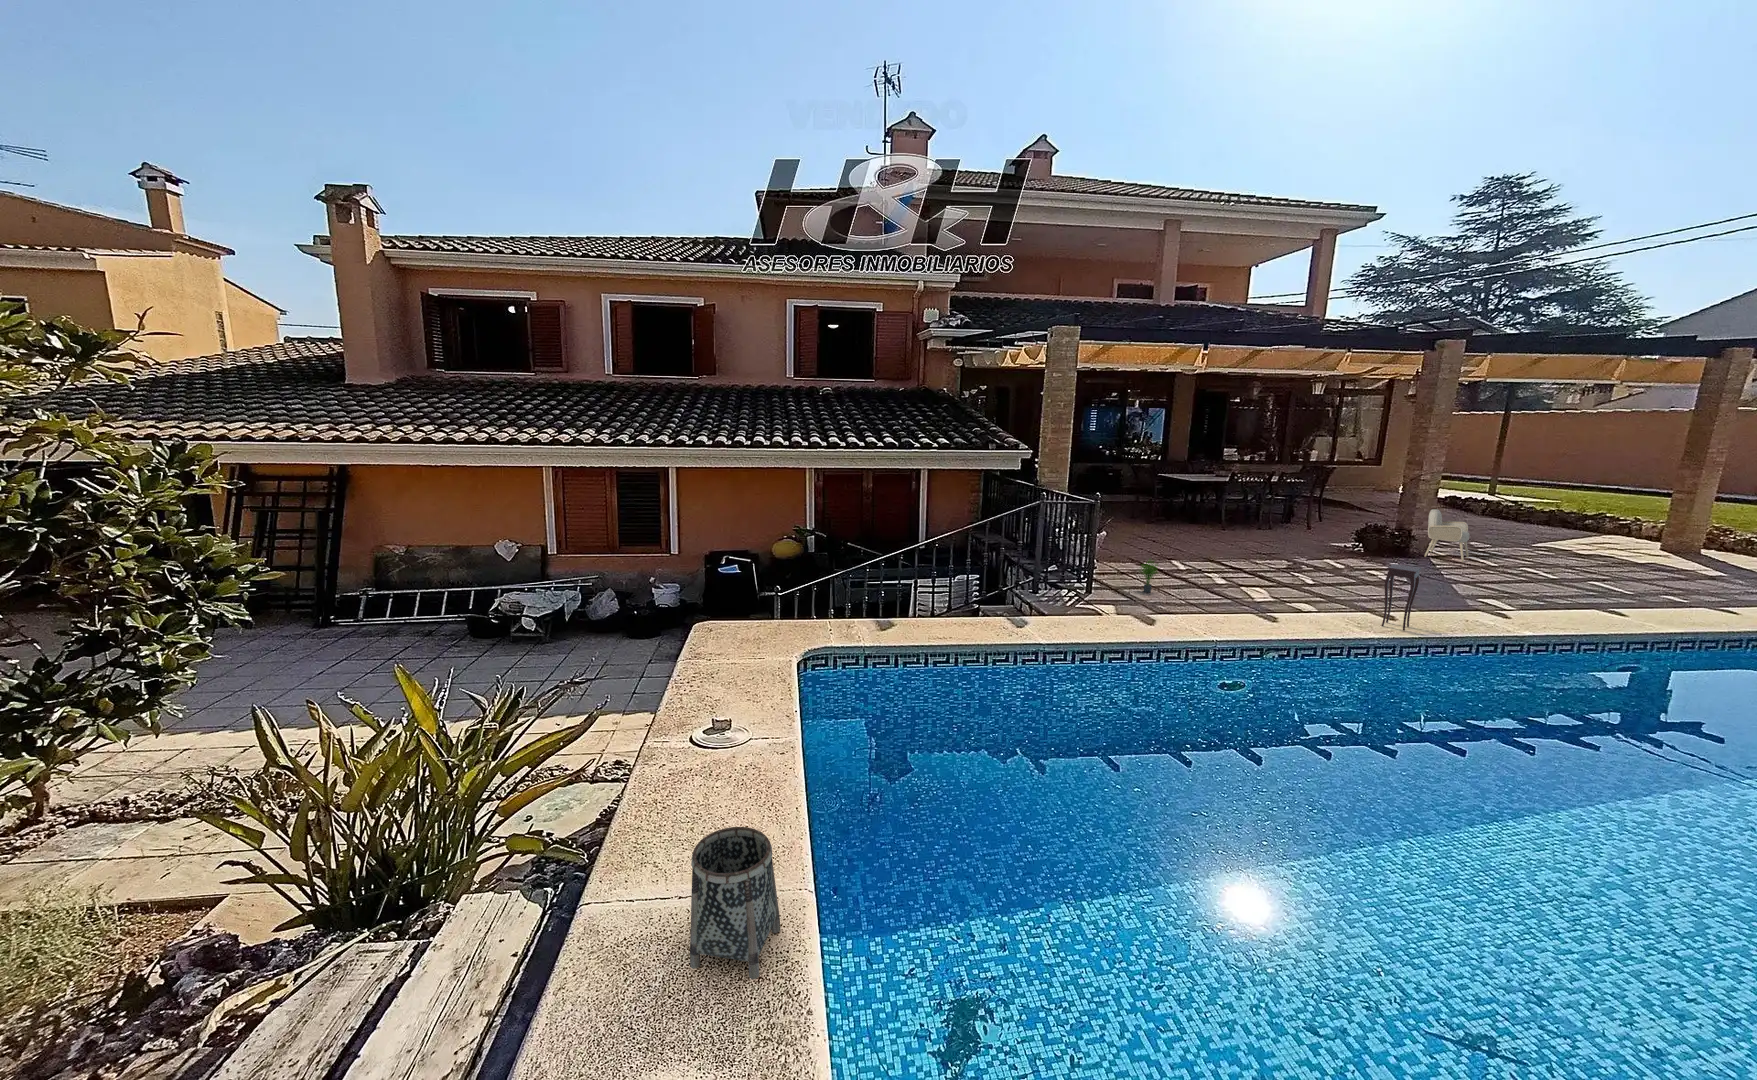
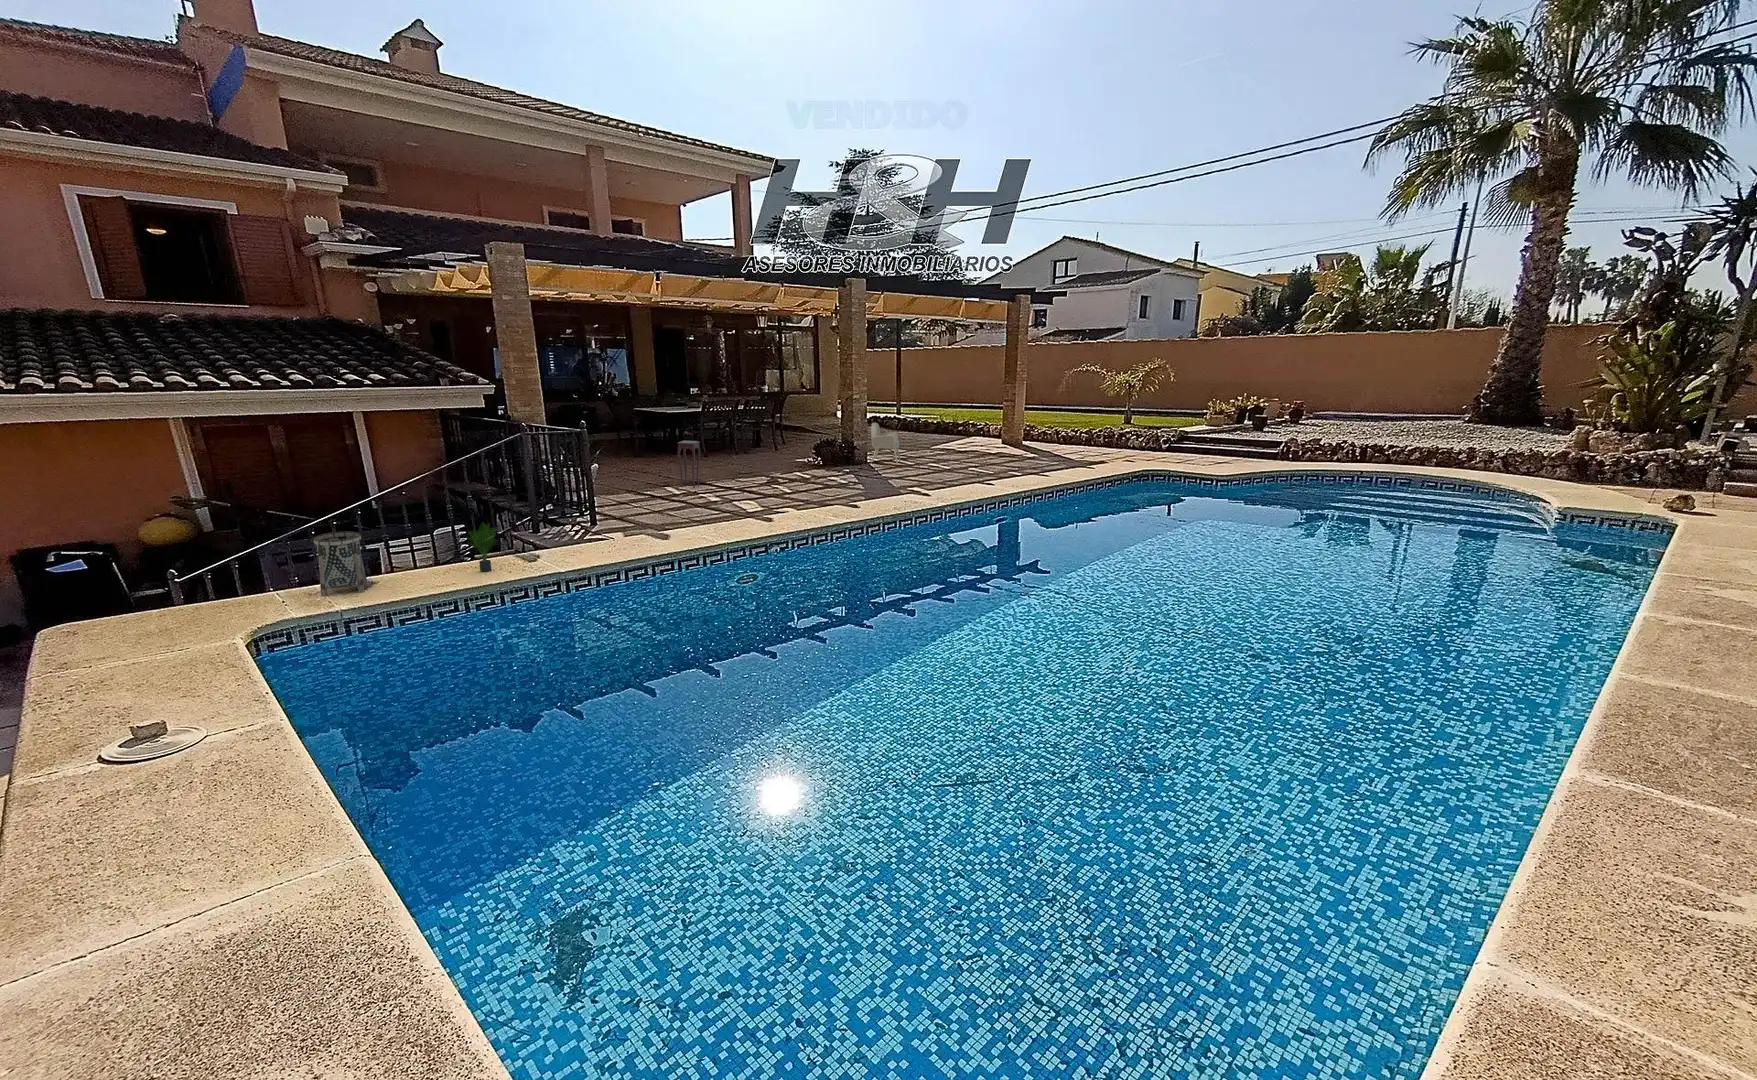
potted plant: present [1142,561,1158,592] -> present [470,524,495,572]
side table: present [1381,564,1421,631] -> present [677,441,700,488]
basket: present [690,827,780,979] -> present [314,531,367,597]

